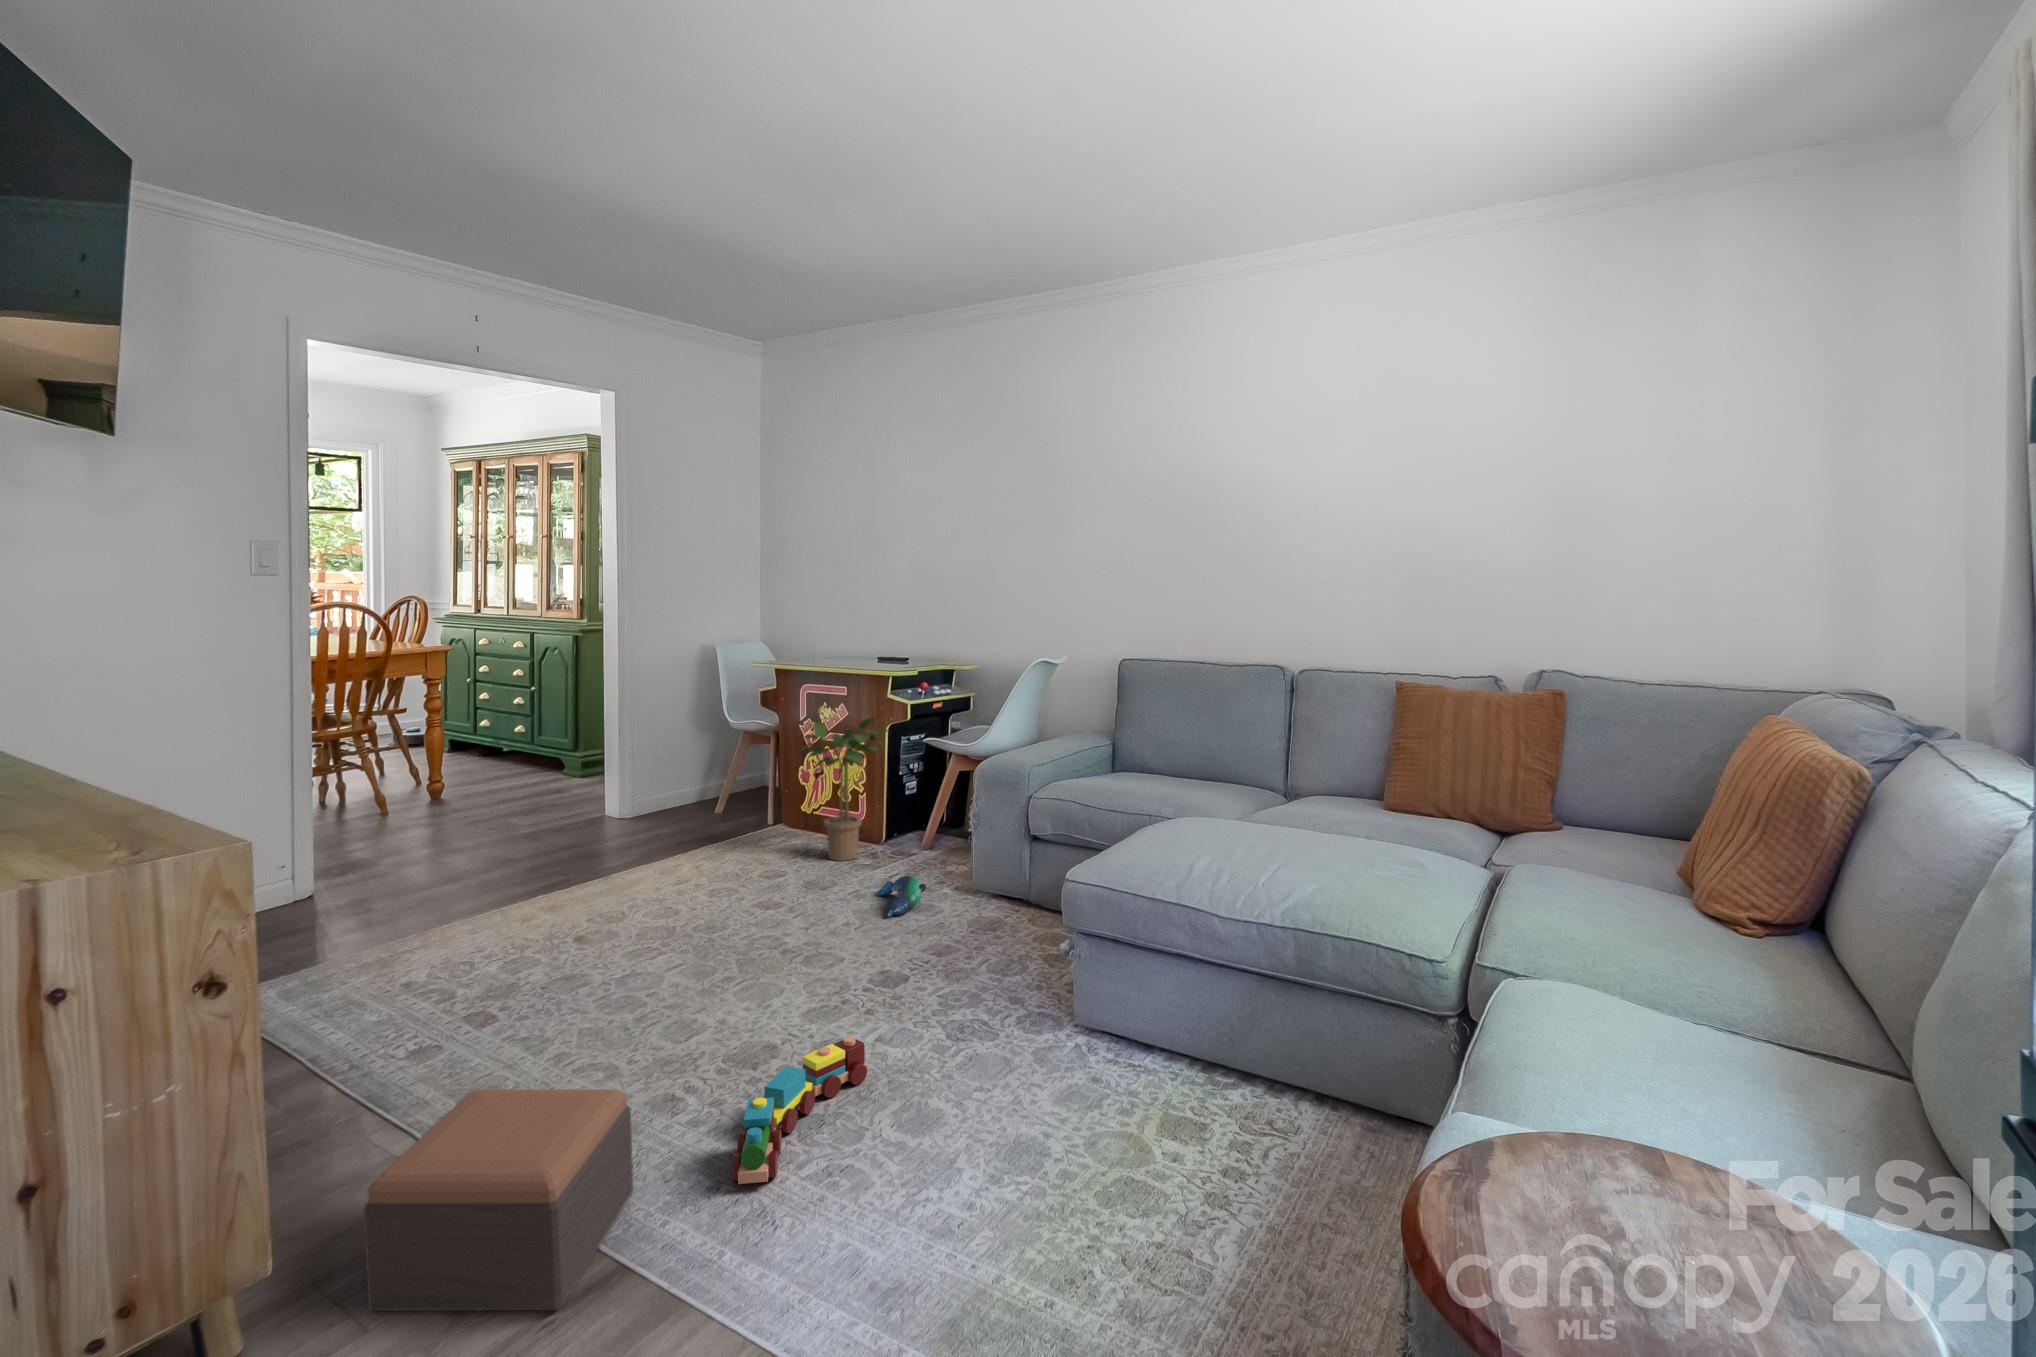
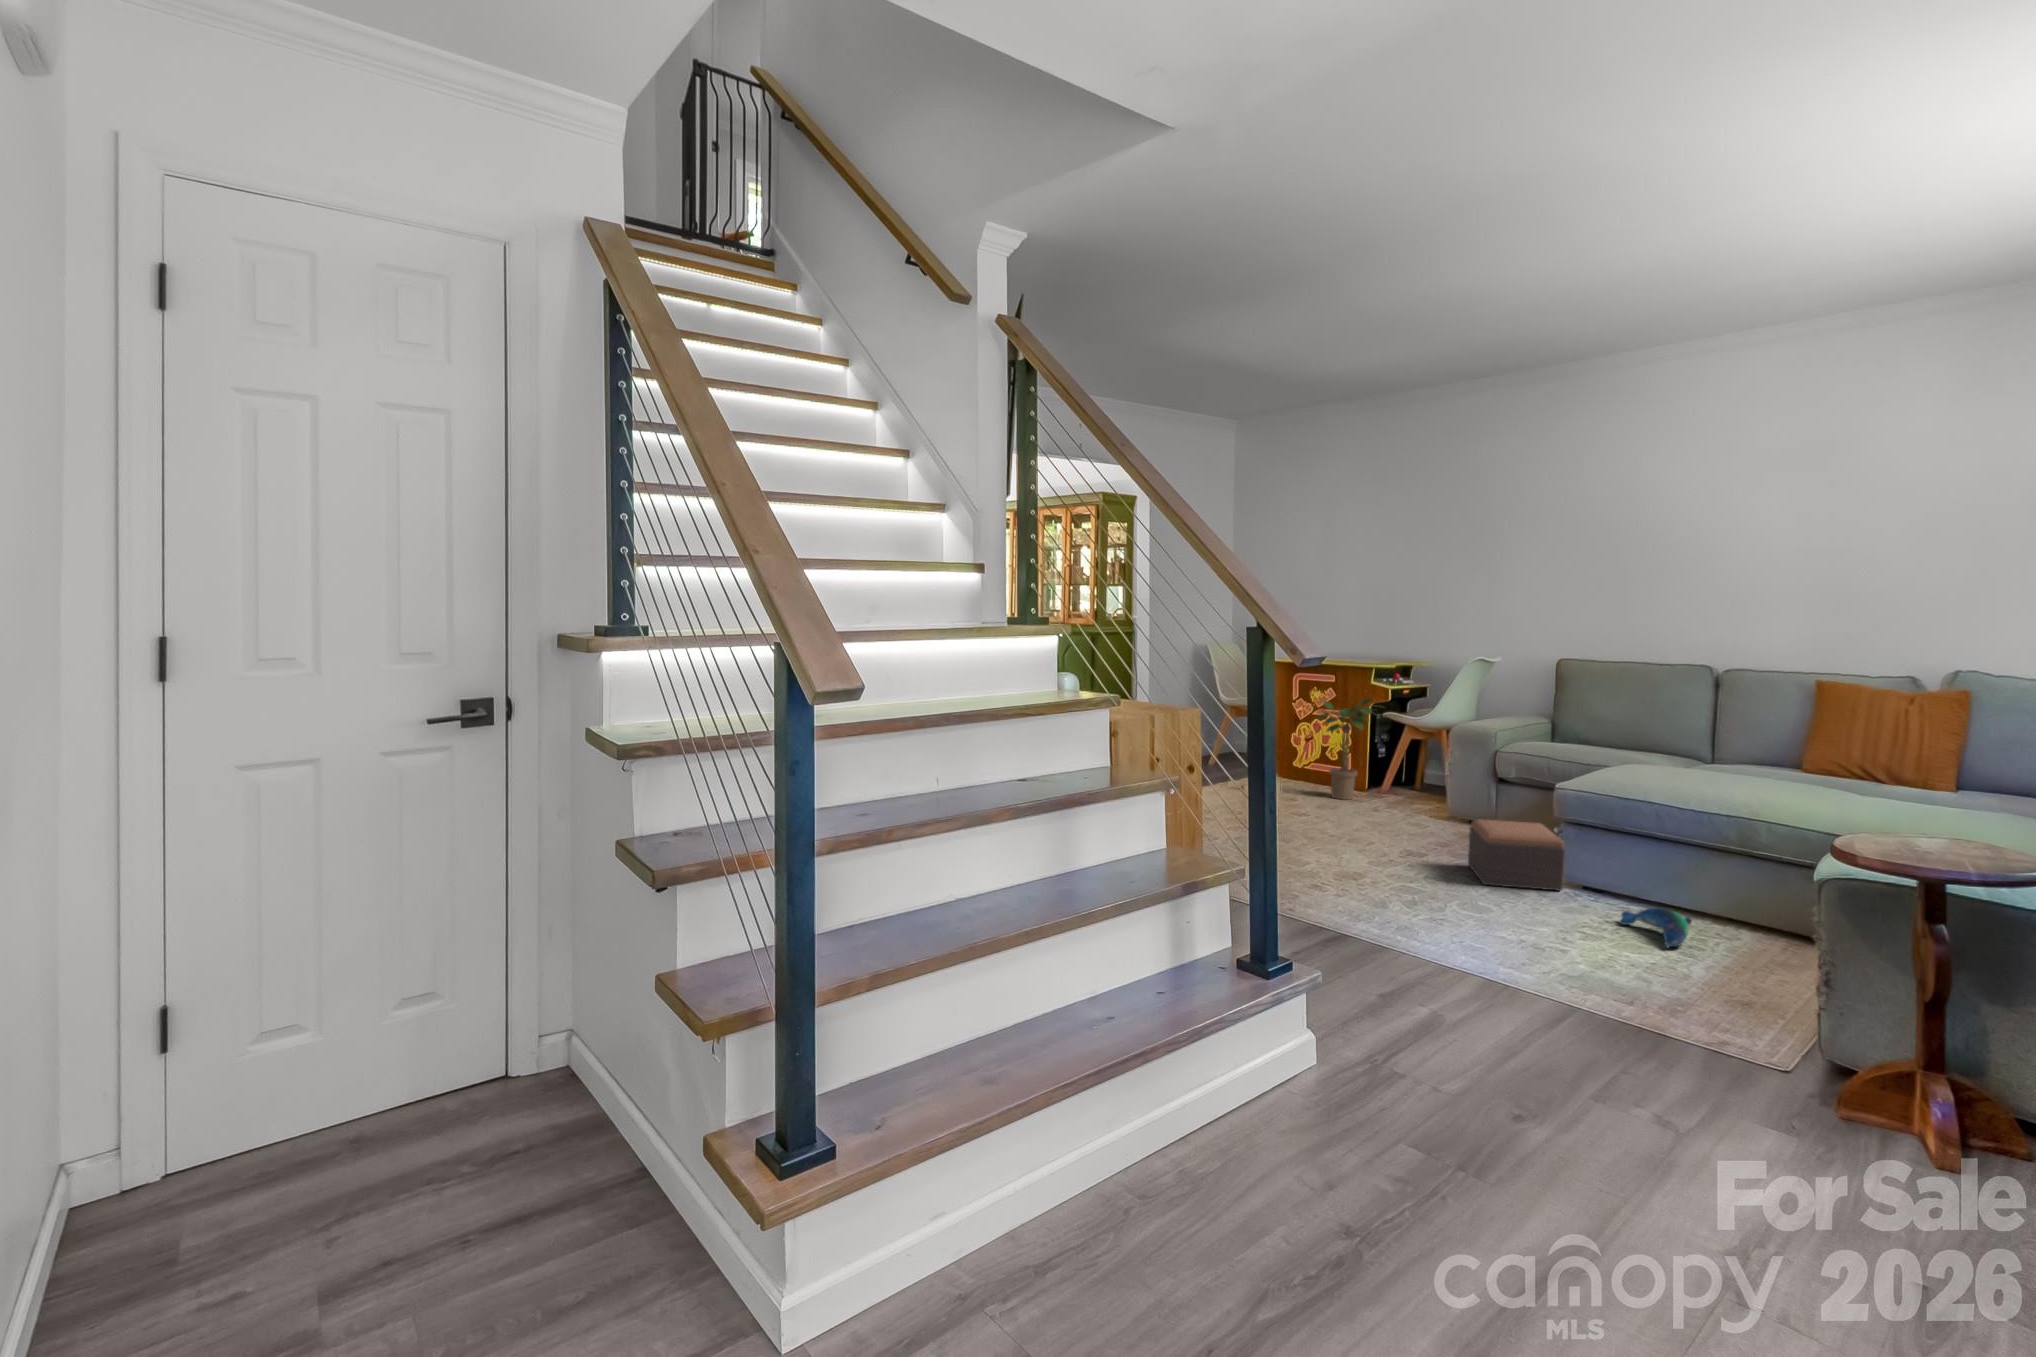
plush toy: present [878,876,926,917] -> present [1620,908,1692,948]
toy train: present [732,1036,868,1184] -> none [1436,874,1483,927]
footstool: present [363,1089,633,1311] -> present [1468,819,1565,891]

